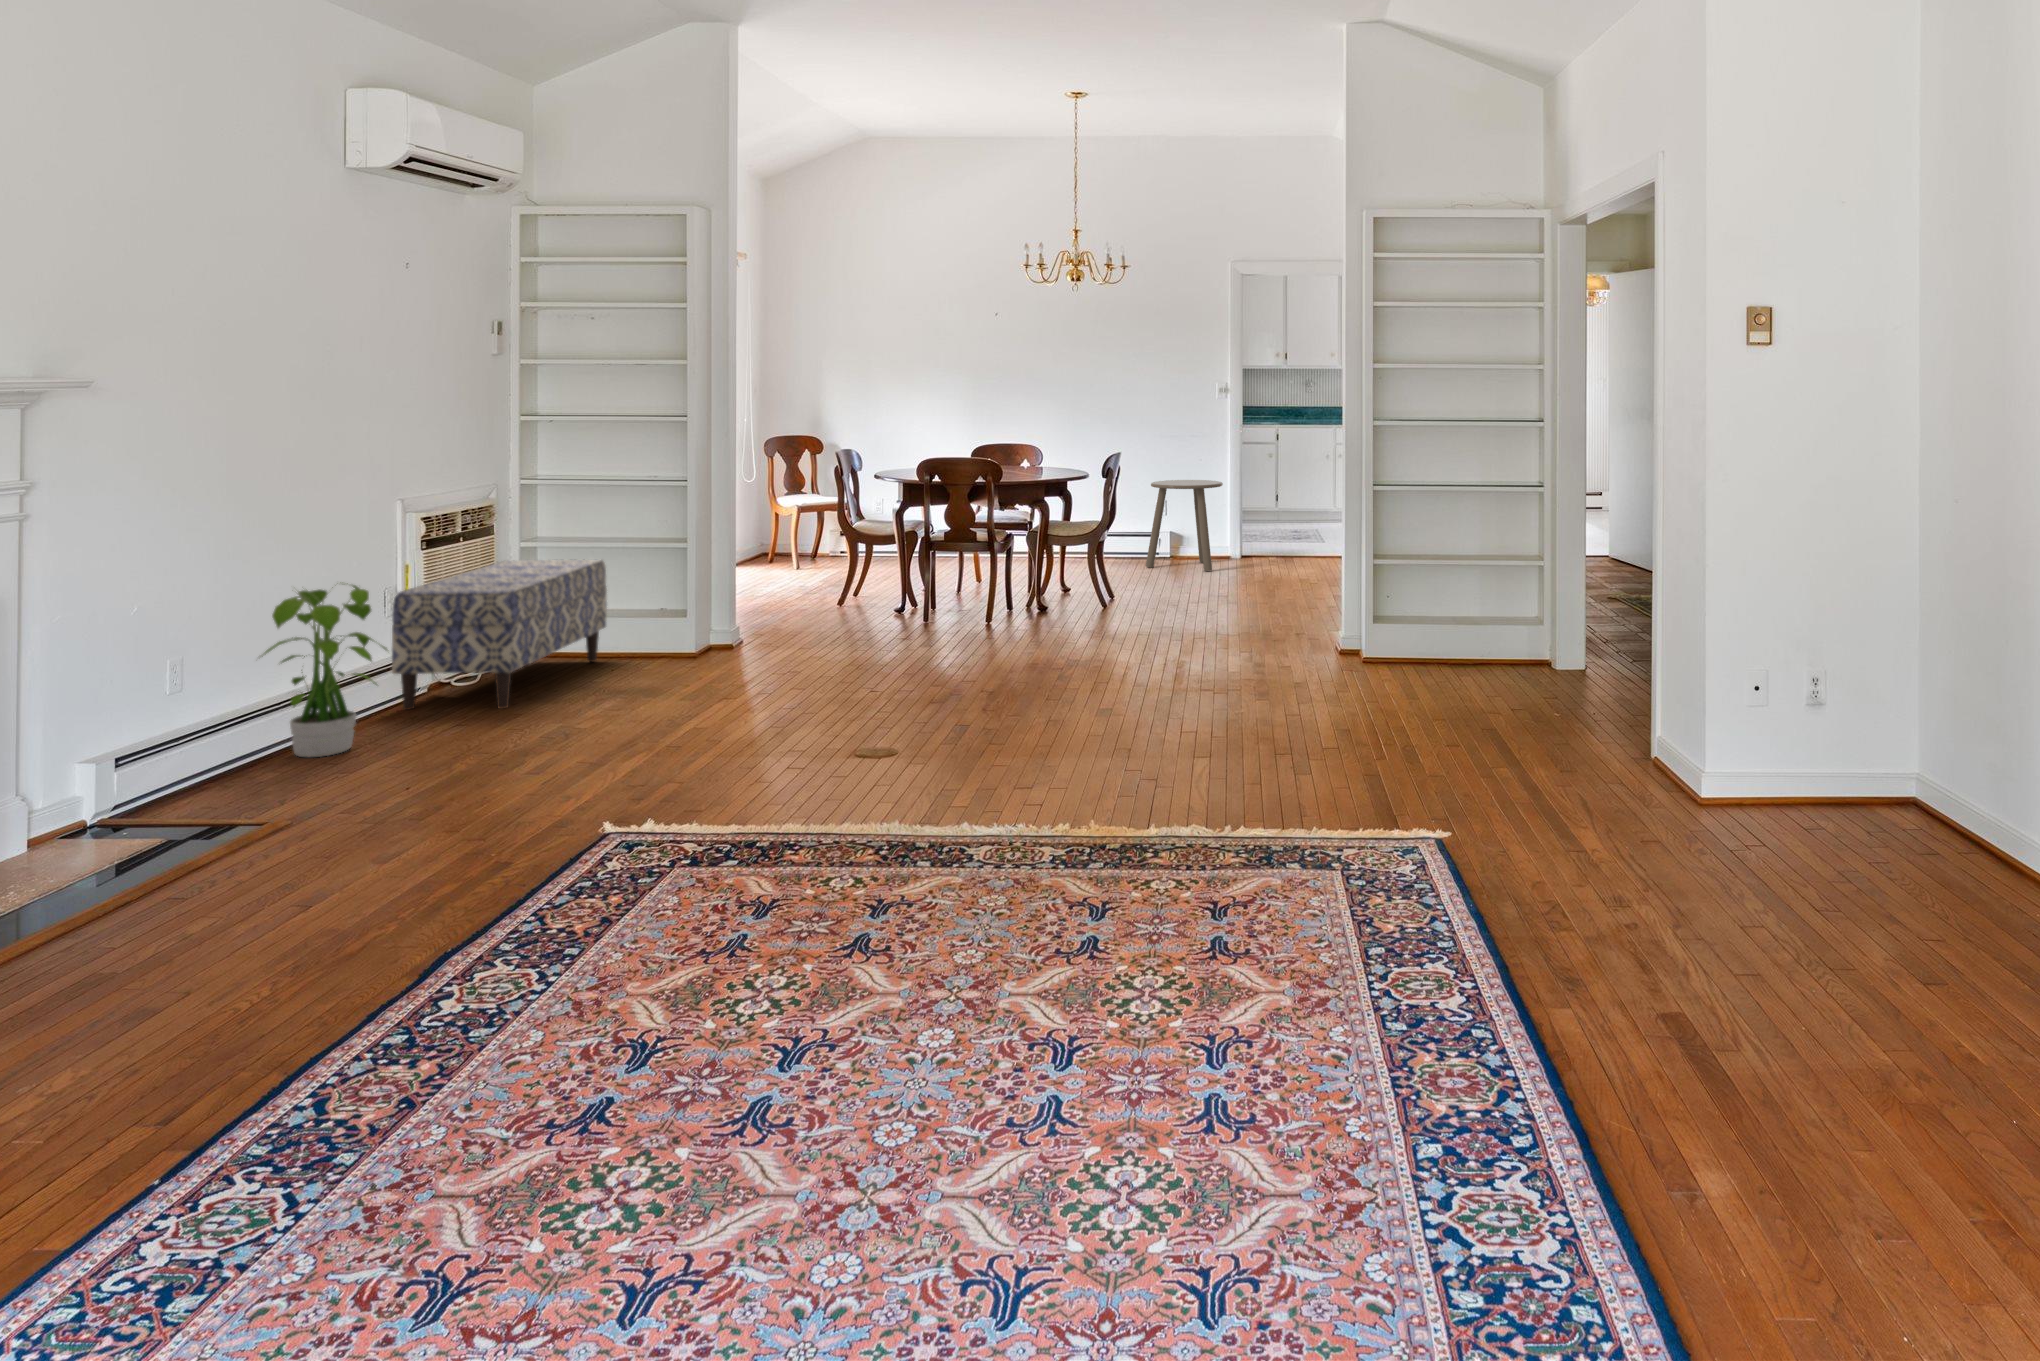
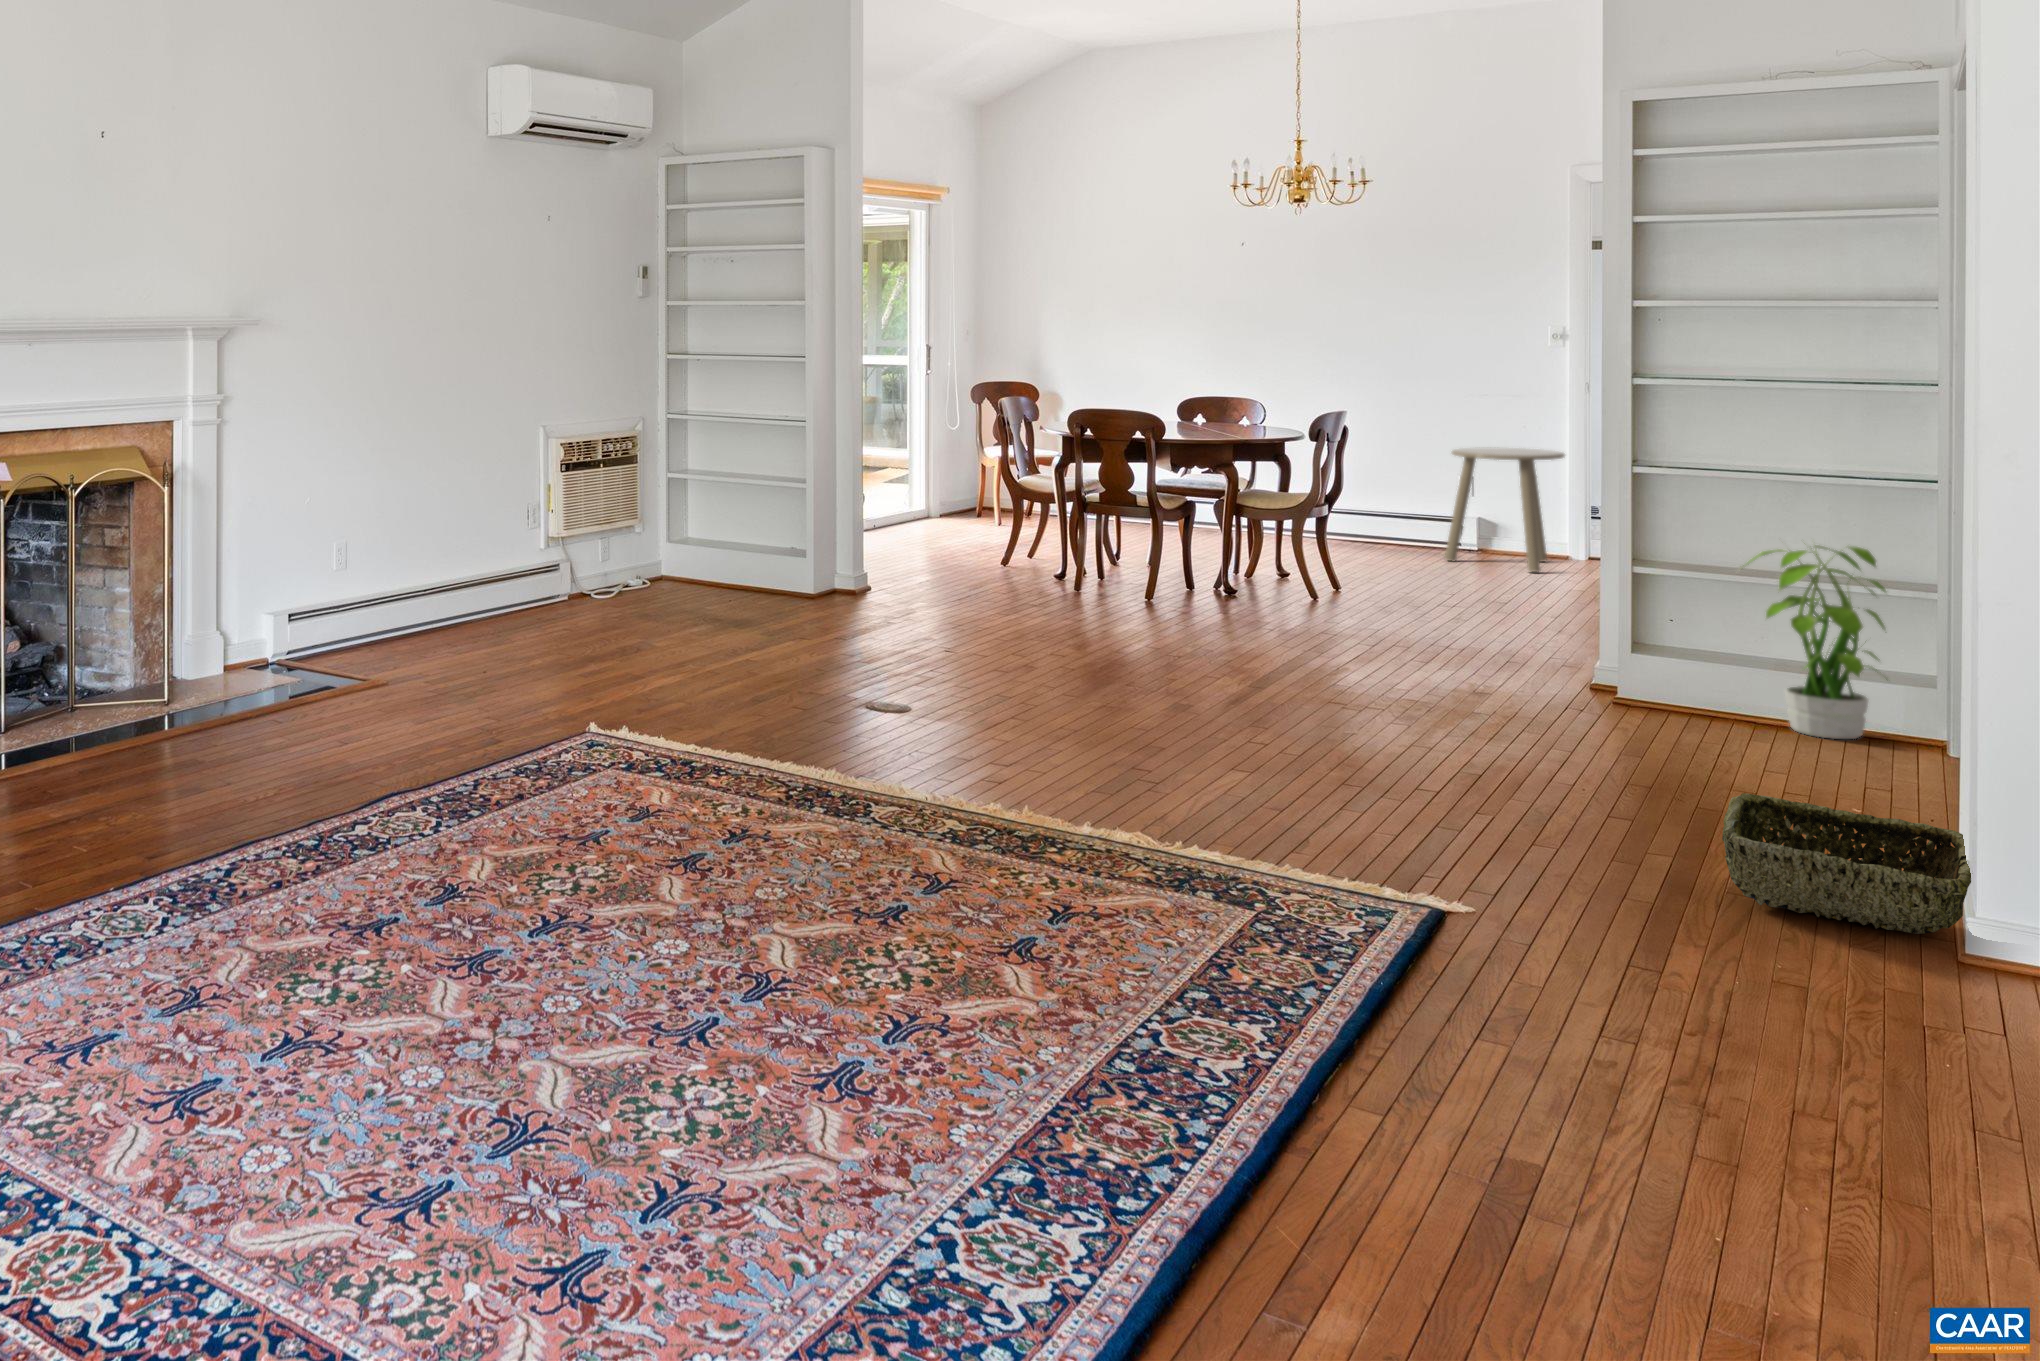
bench: present [392,560,607,710] -> none [525,489,729,624]
potted plant: present [260,583,387,757] -> present [1740,542,1886,739]
woven basket: none [1538,710,1680,787] -> present [1722,793,1971,934]

